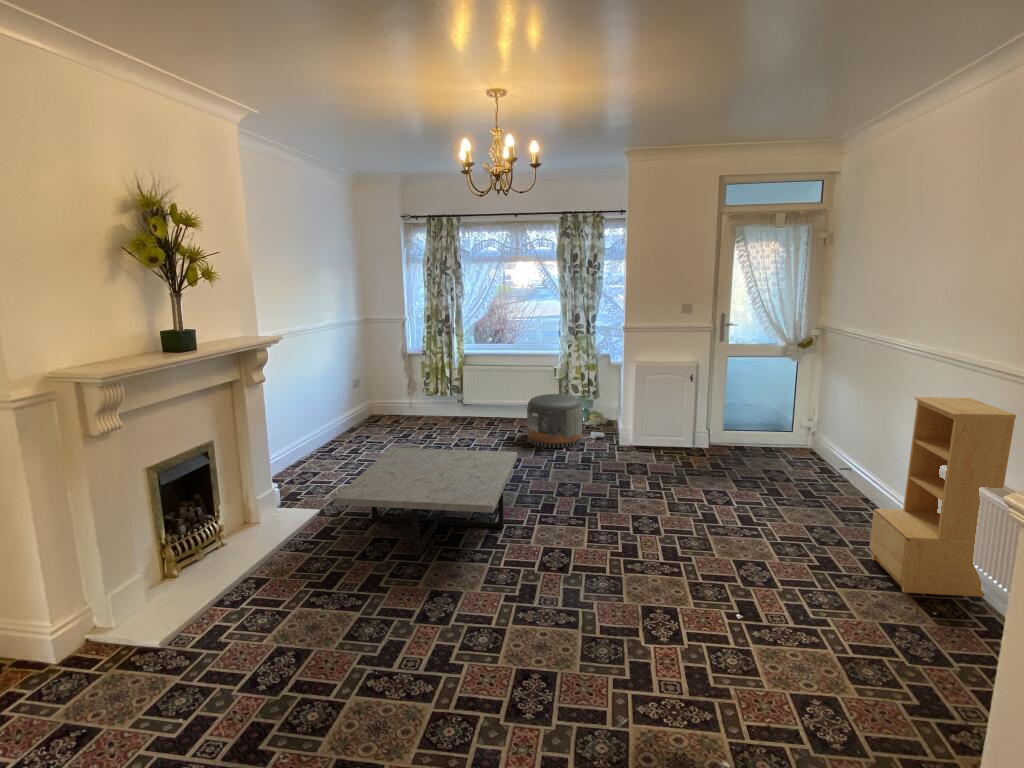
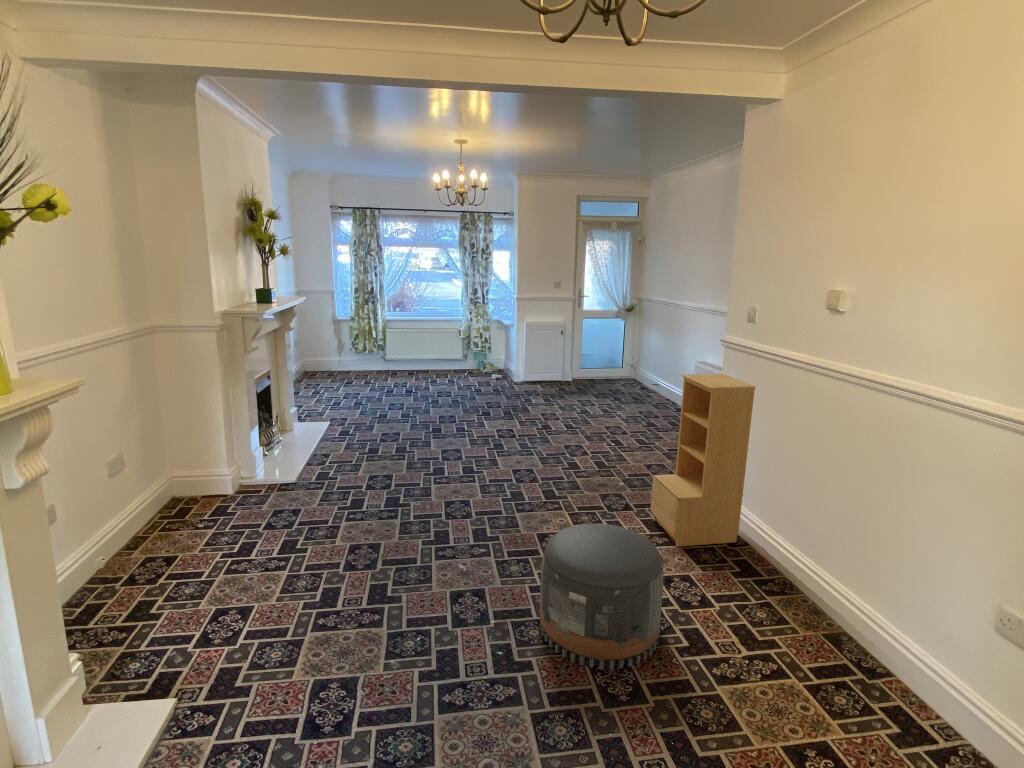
pouf: present [527,394,582,448] -> present [540,523,663,669]
coffee table: present [334,448,517,557] -> none [89,447,322,572]

